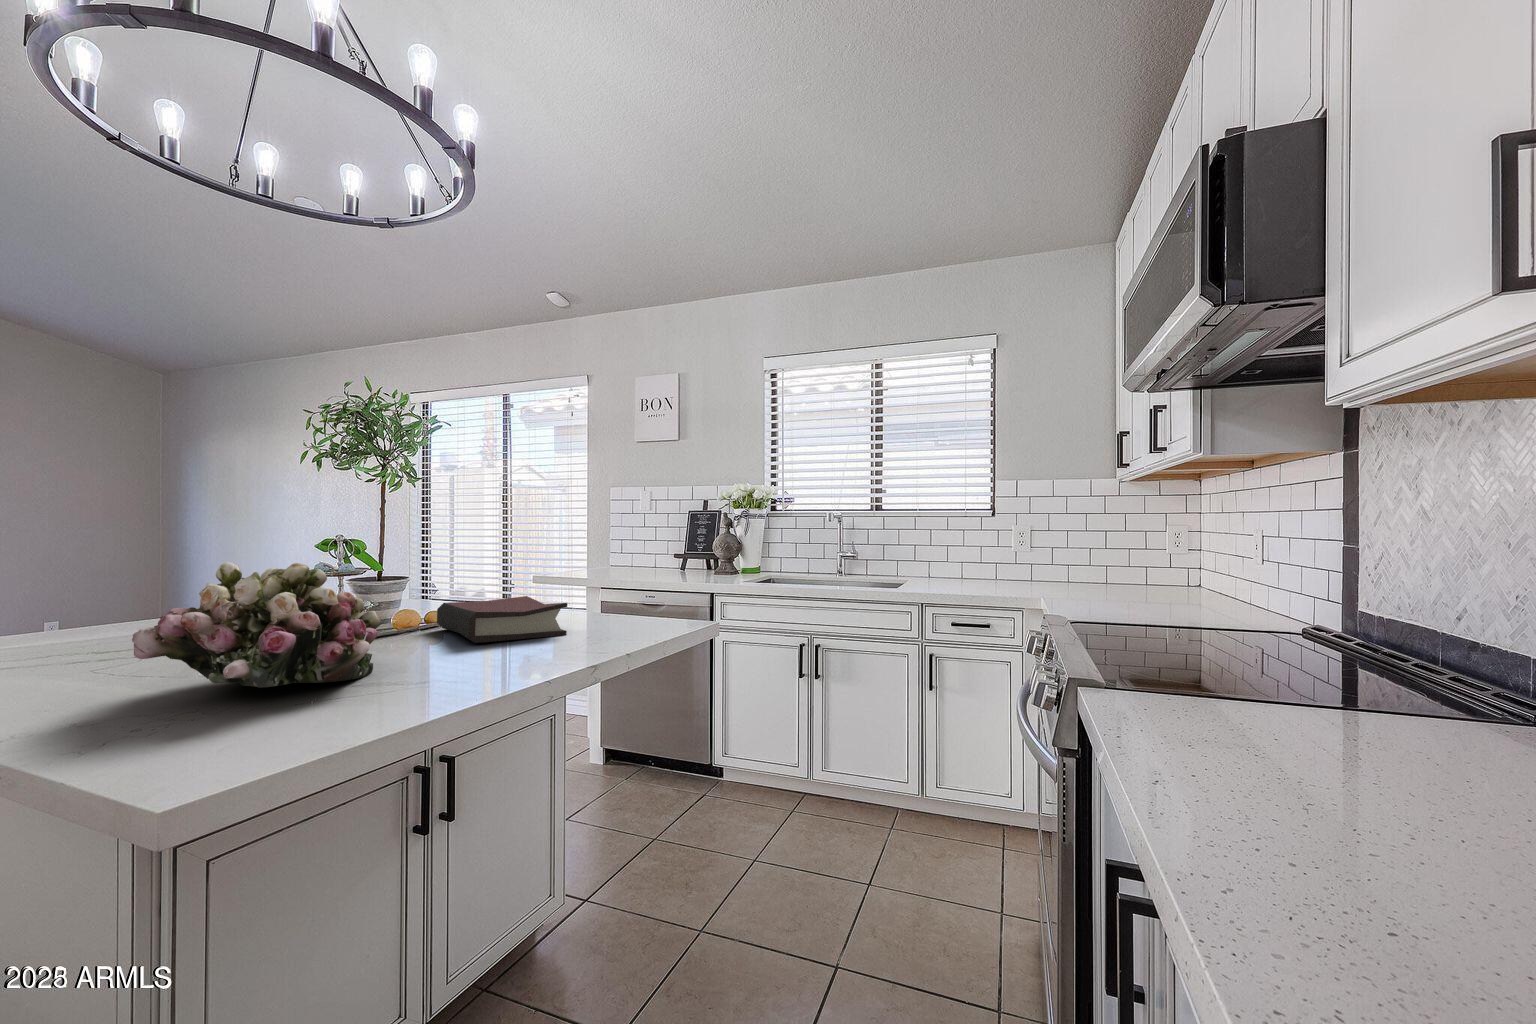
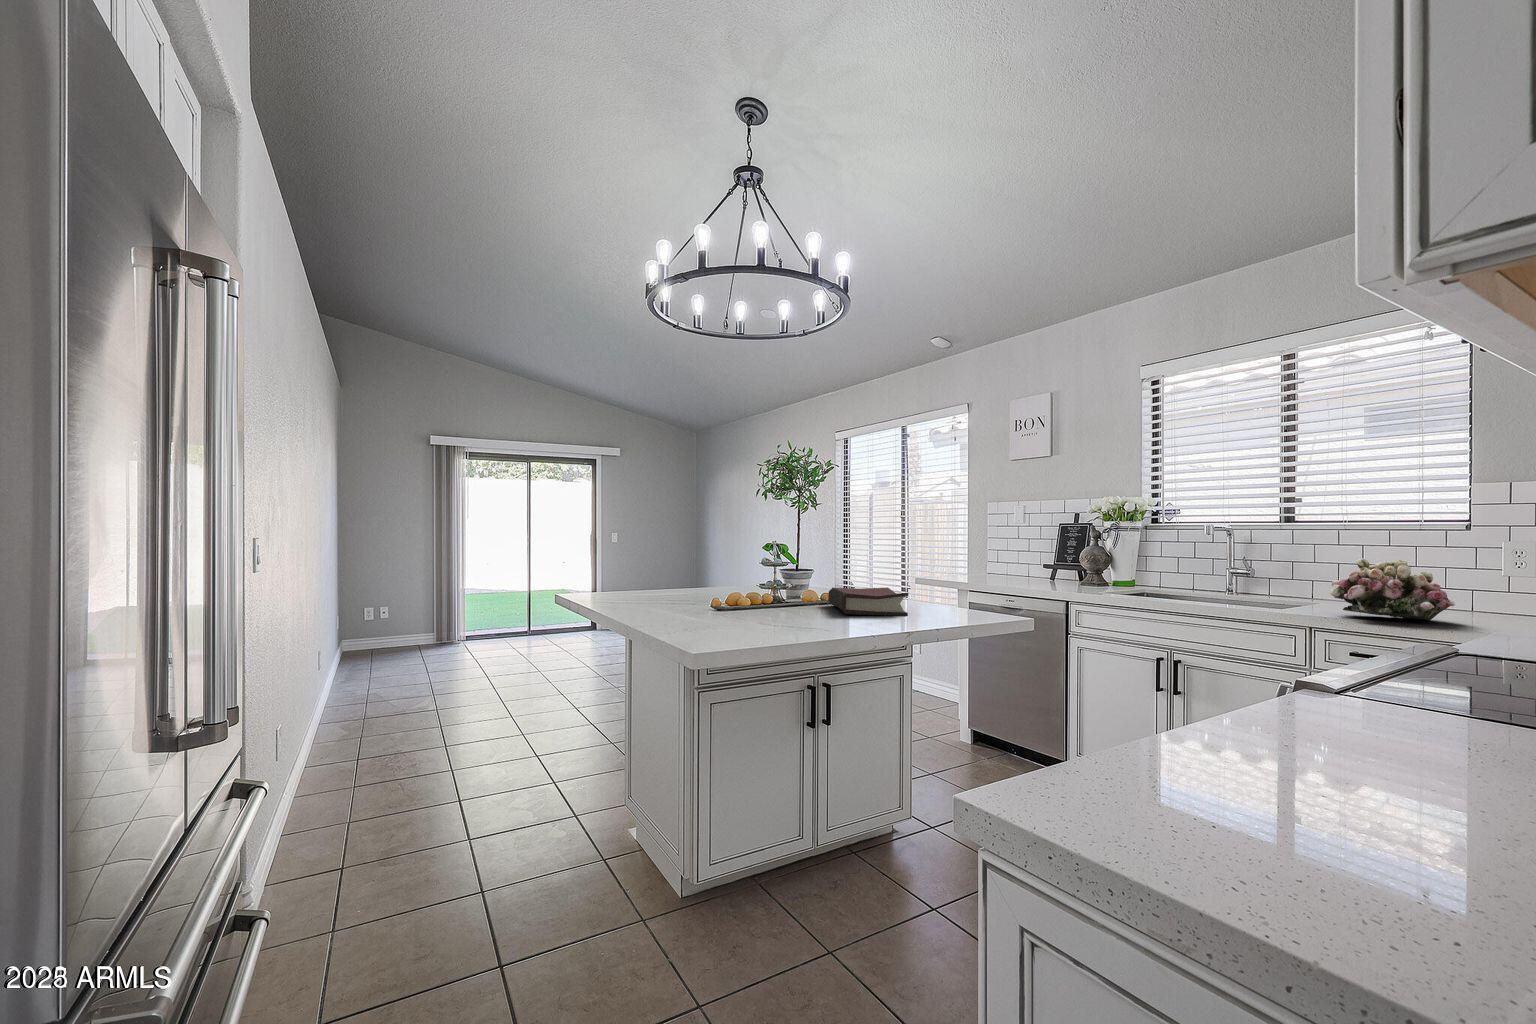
flower arrangement: present [132,562,381,688] -> present [1330,558,1455,620]

